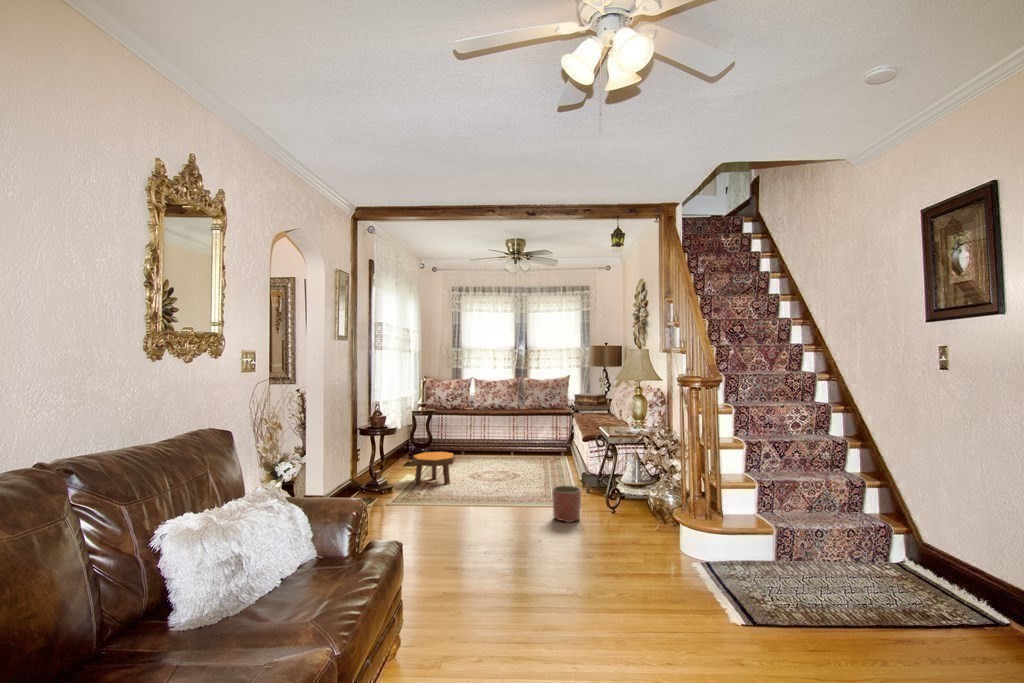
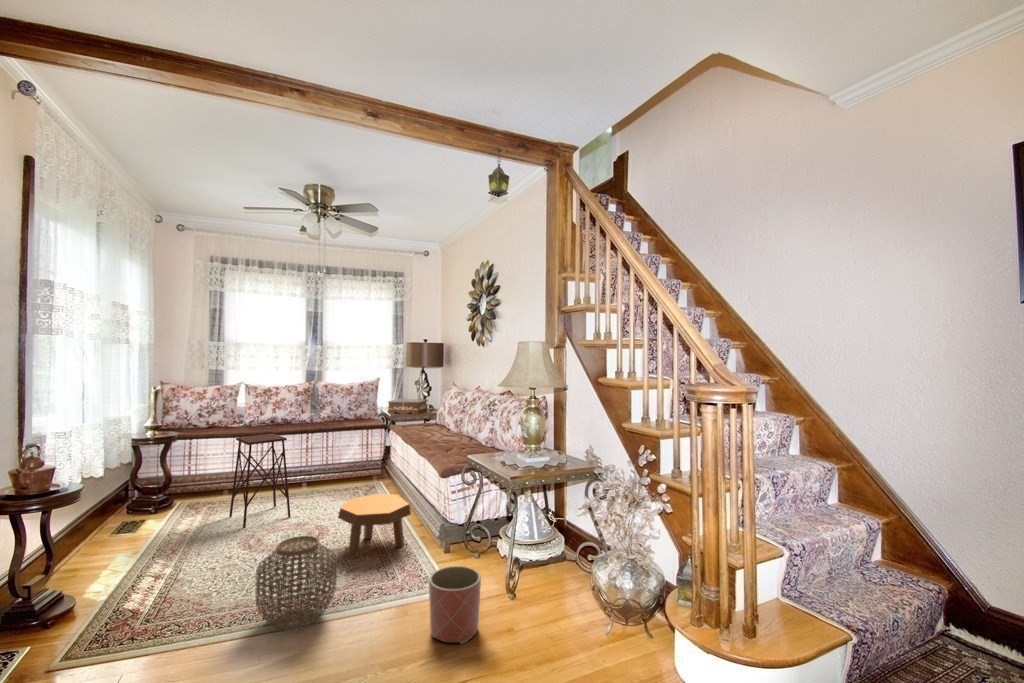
side table: none [464,412,499,470] -> present [229,434,291,528]
footstool: present [412,452,454,485] -> present [338,494,411,558]
woven basket: none [471,462,510,507] -> present [255,536,337,631]

